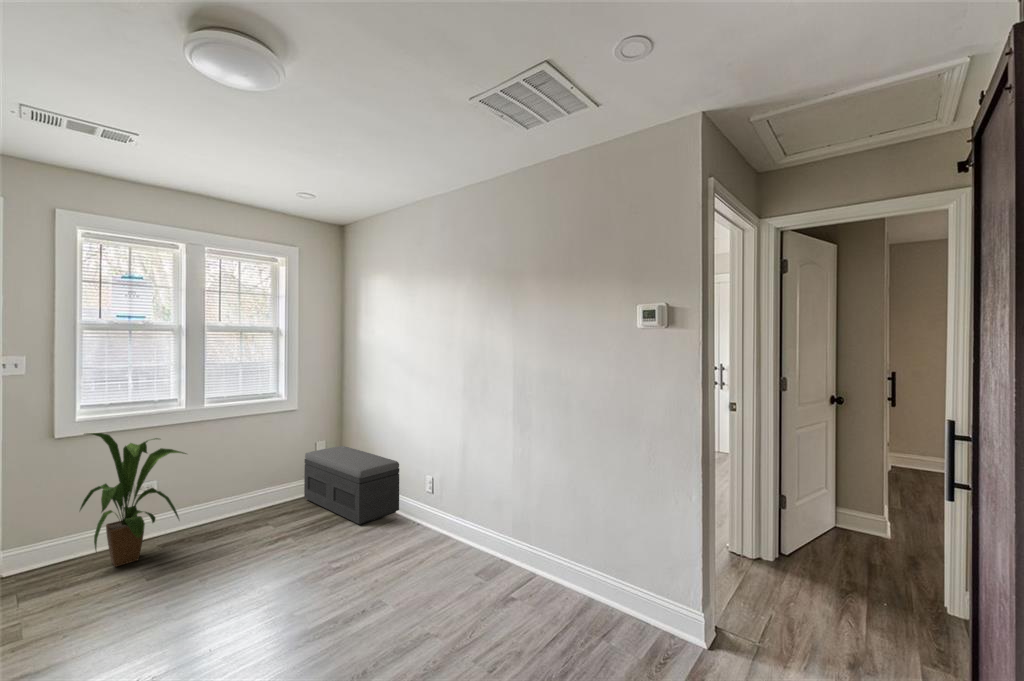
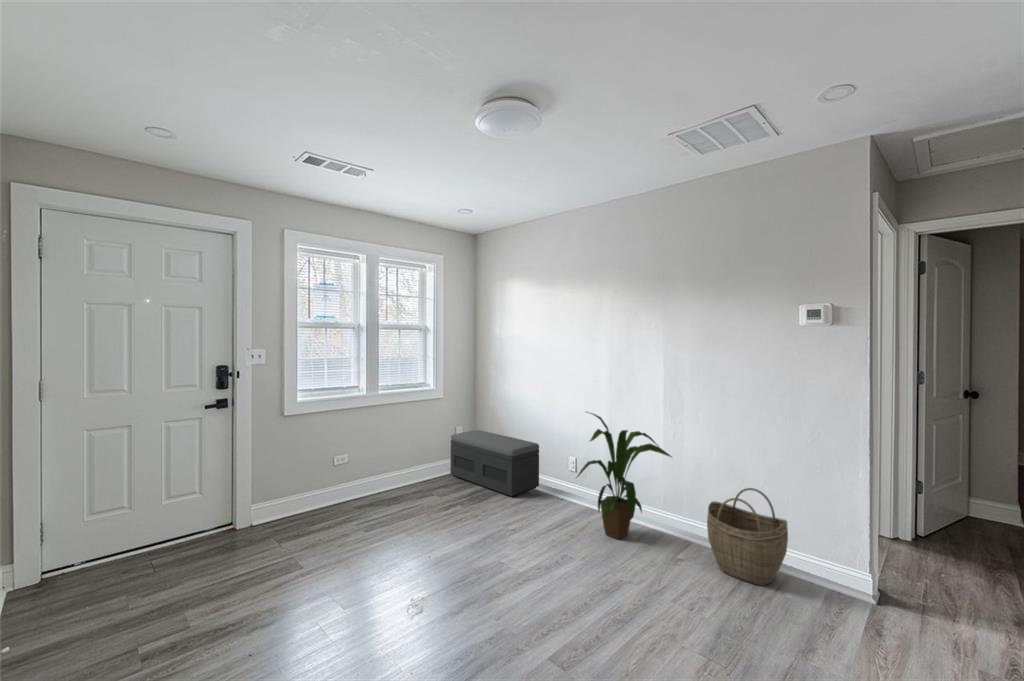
house plant: present [80,433,186,567] -> present [577,412,671,539]
woven basket: none [538,514,621,630] -> present [707,488,788,585]

